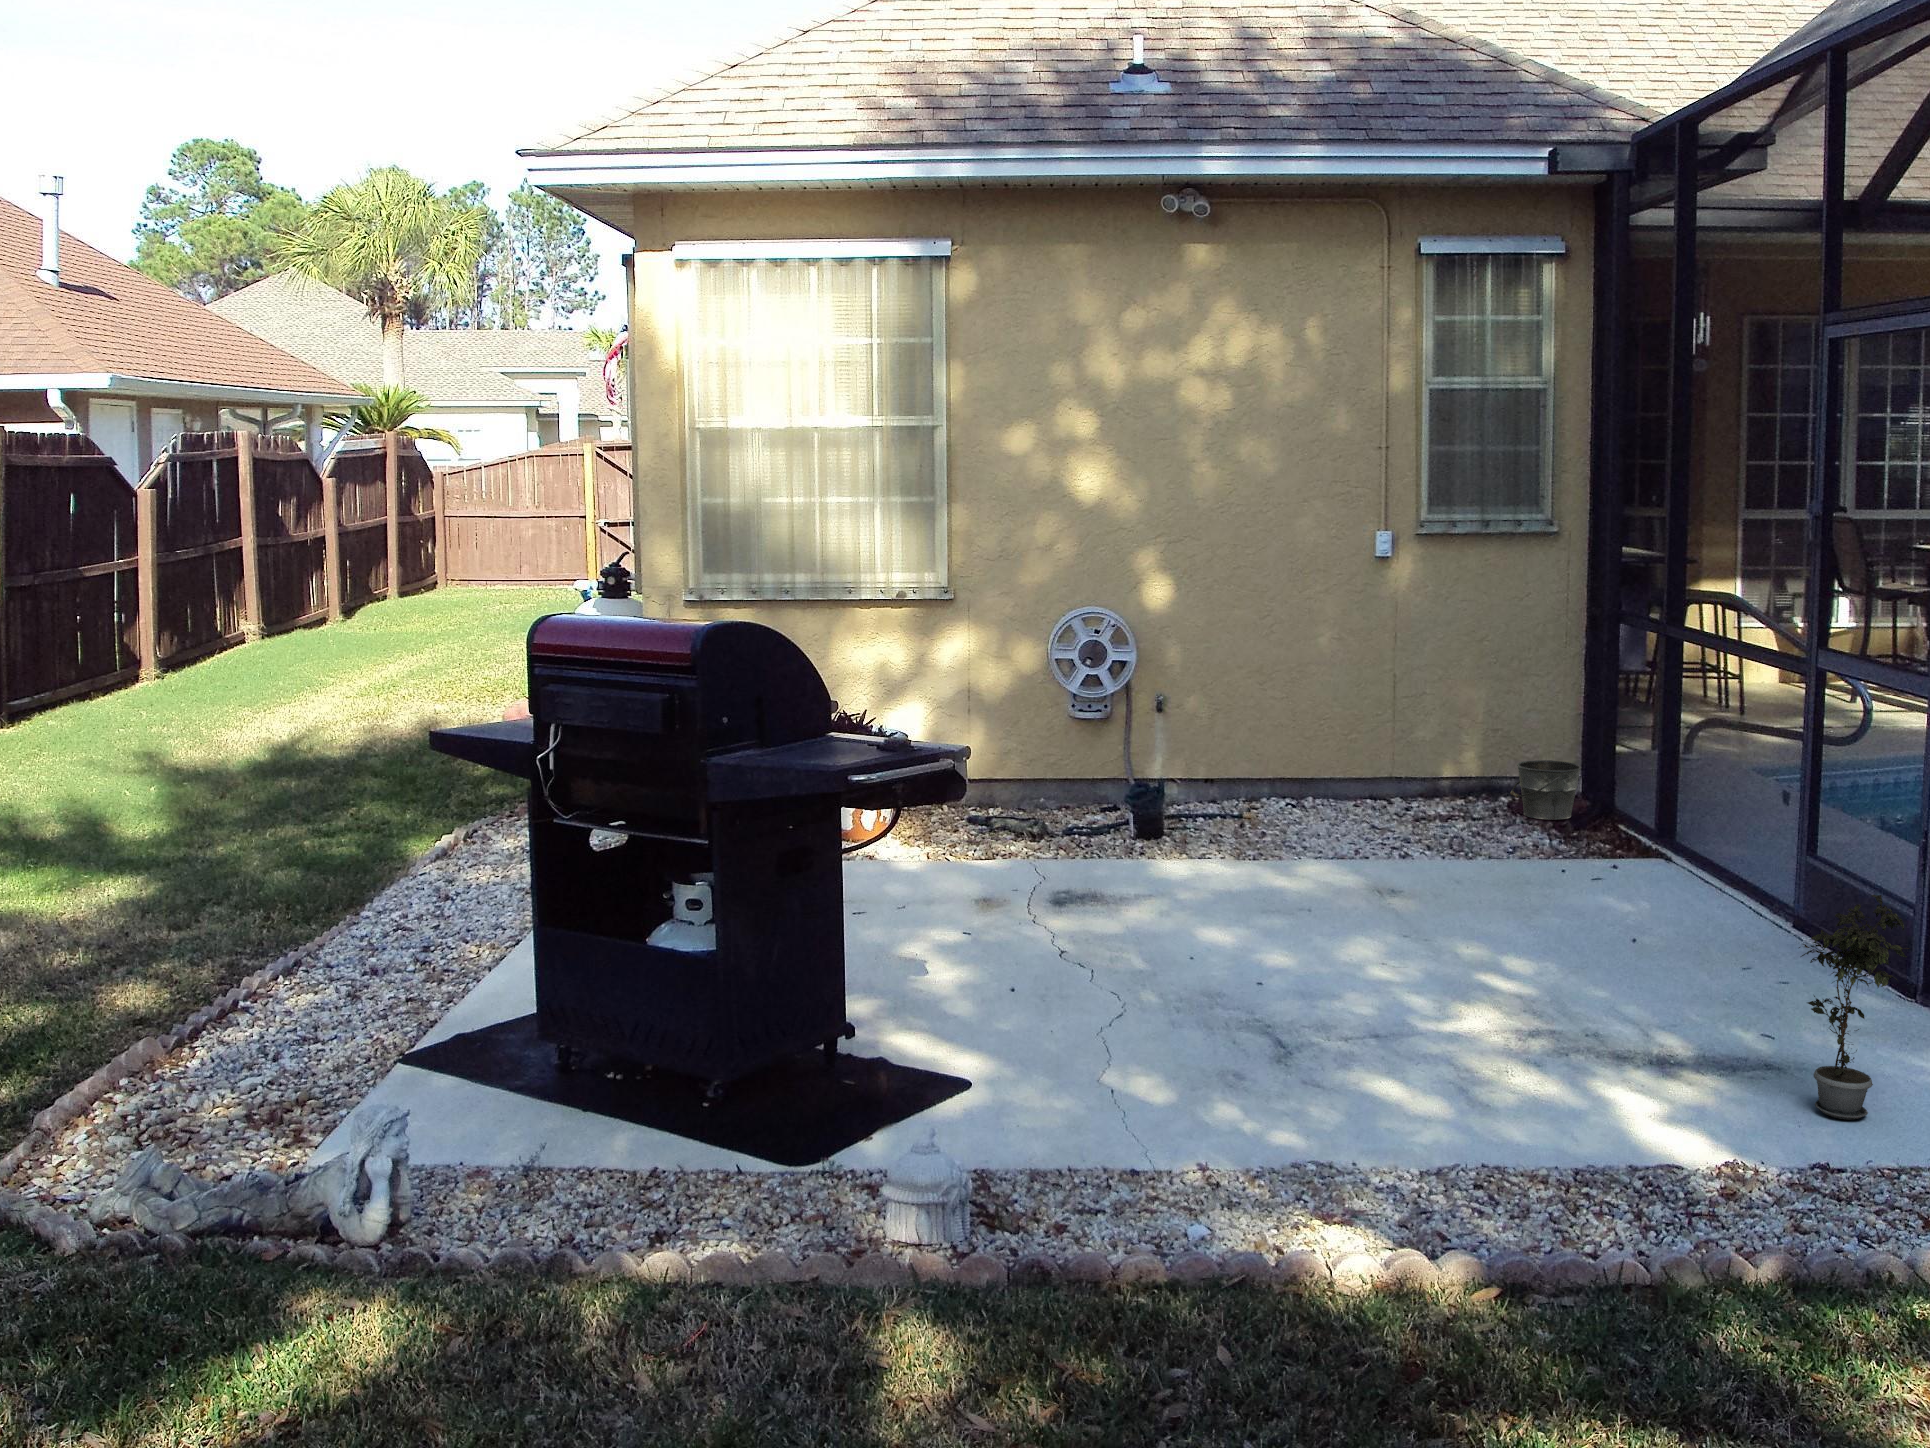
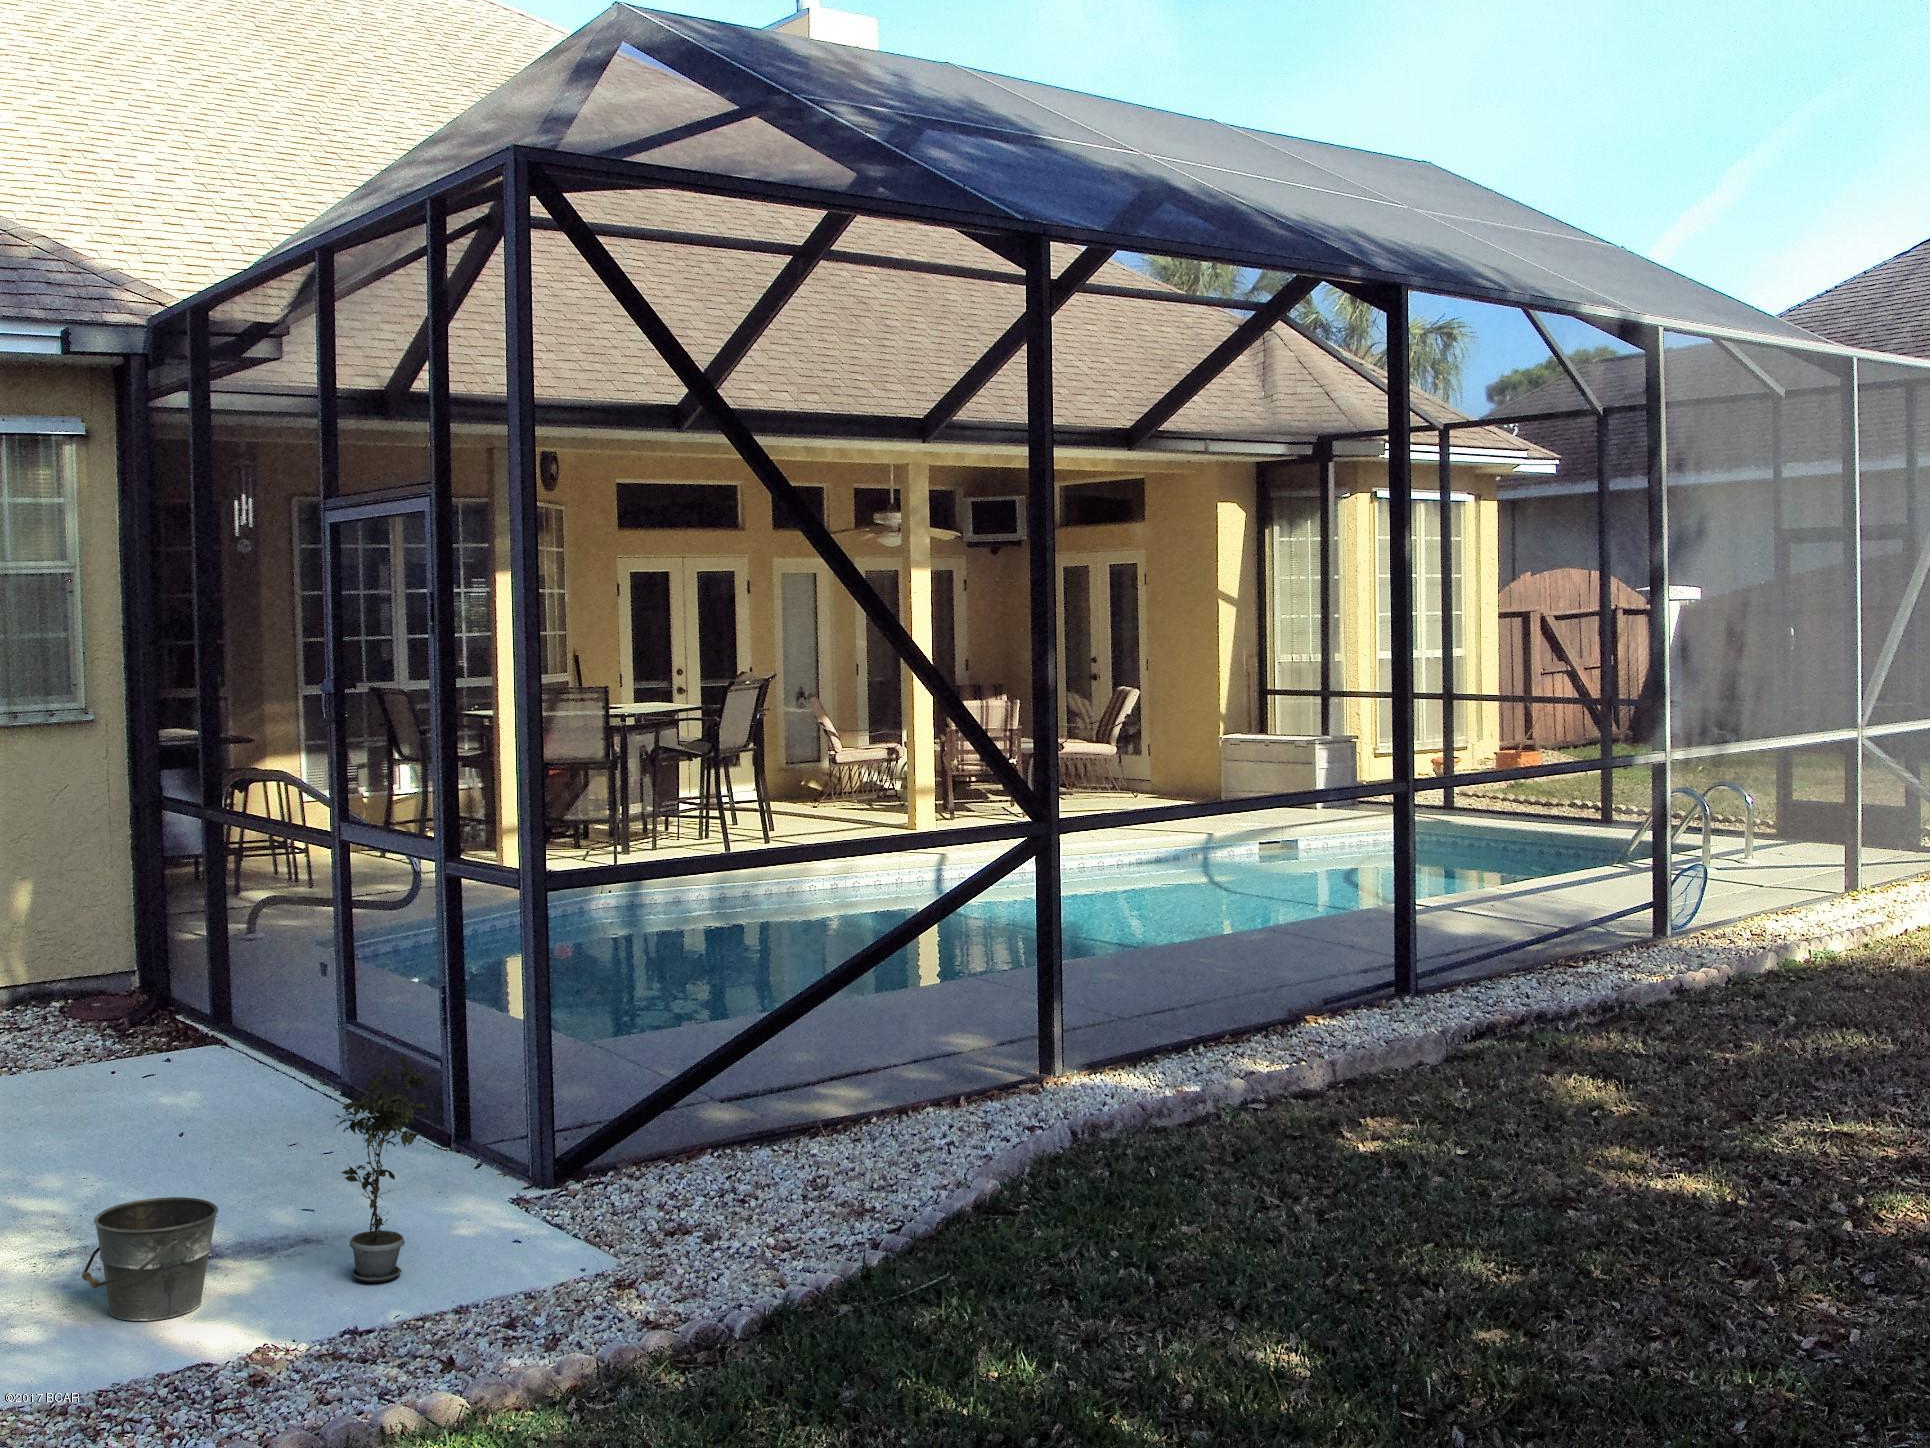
bucket: present [1510,760,1581,820] -> present [82,1197,218,1321]

